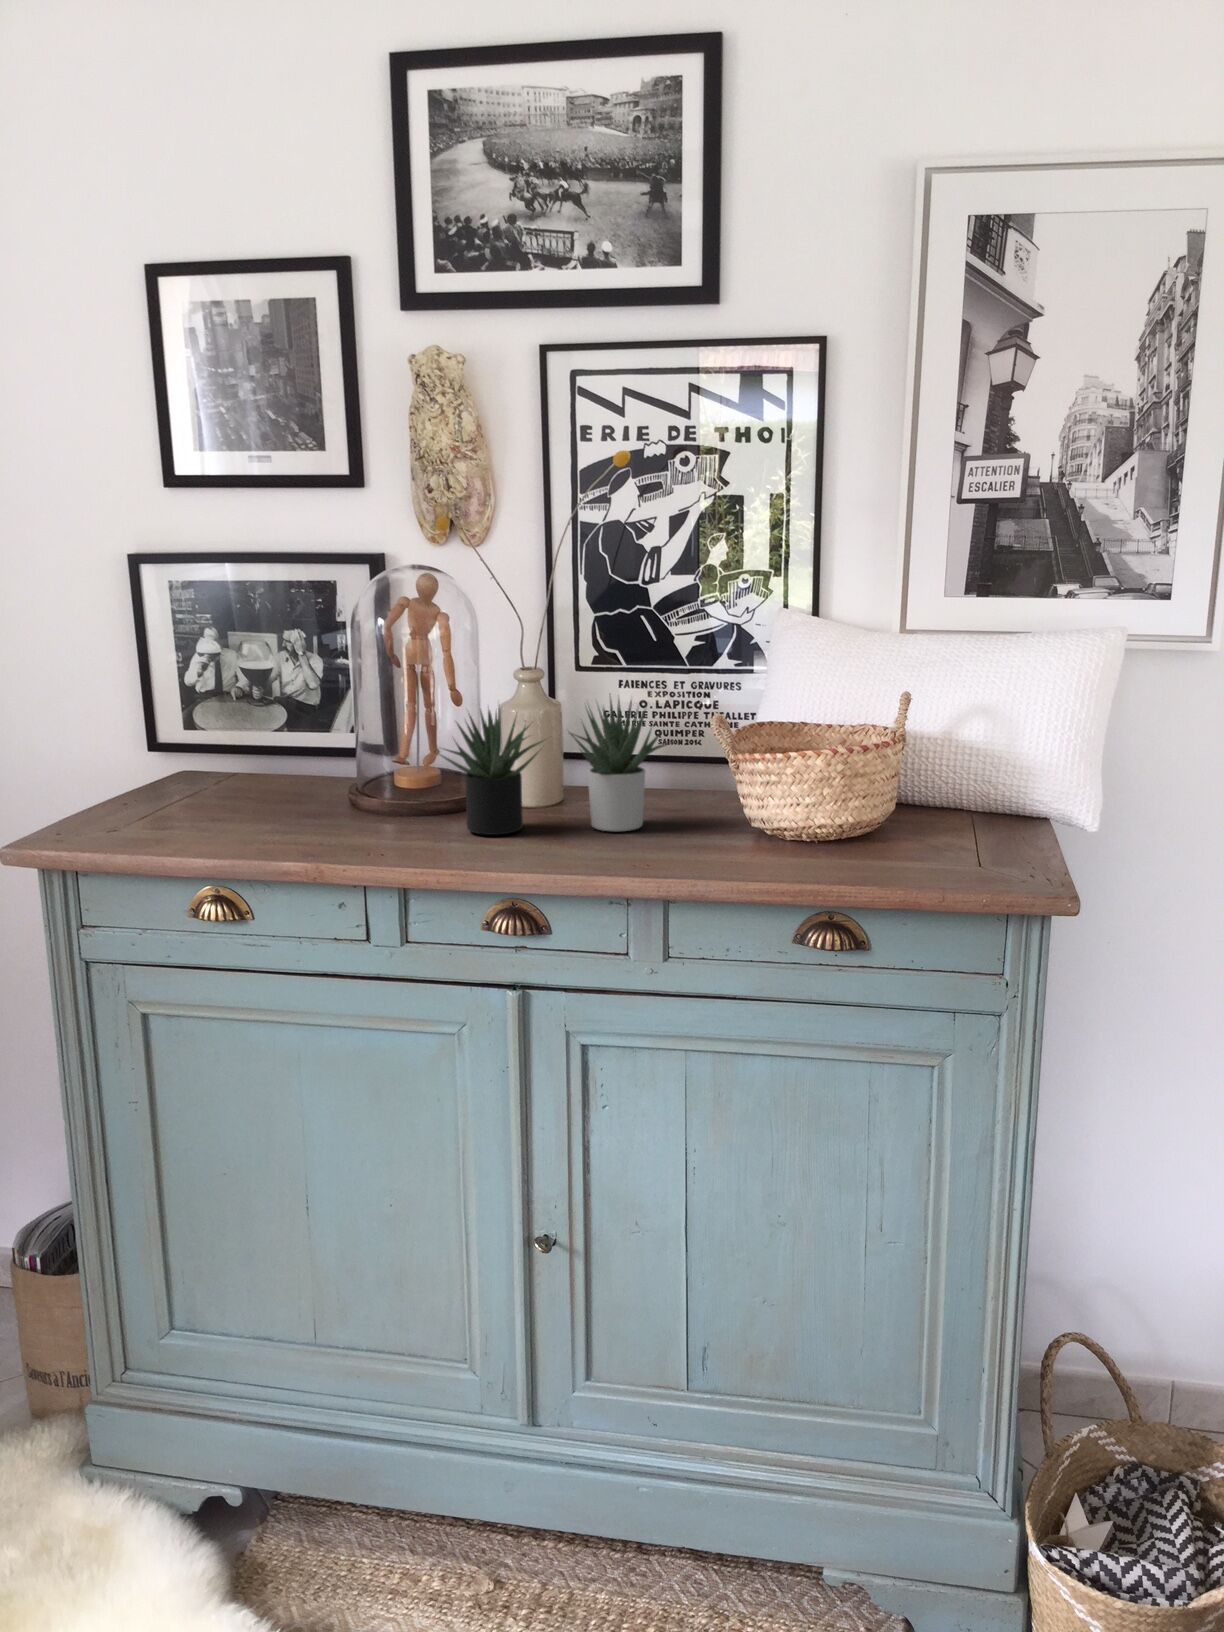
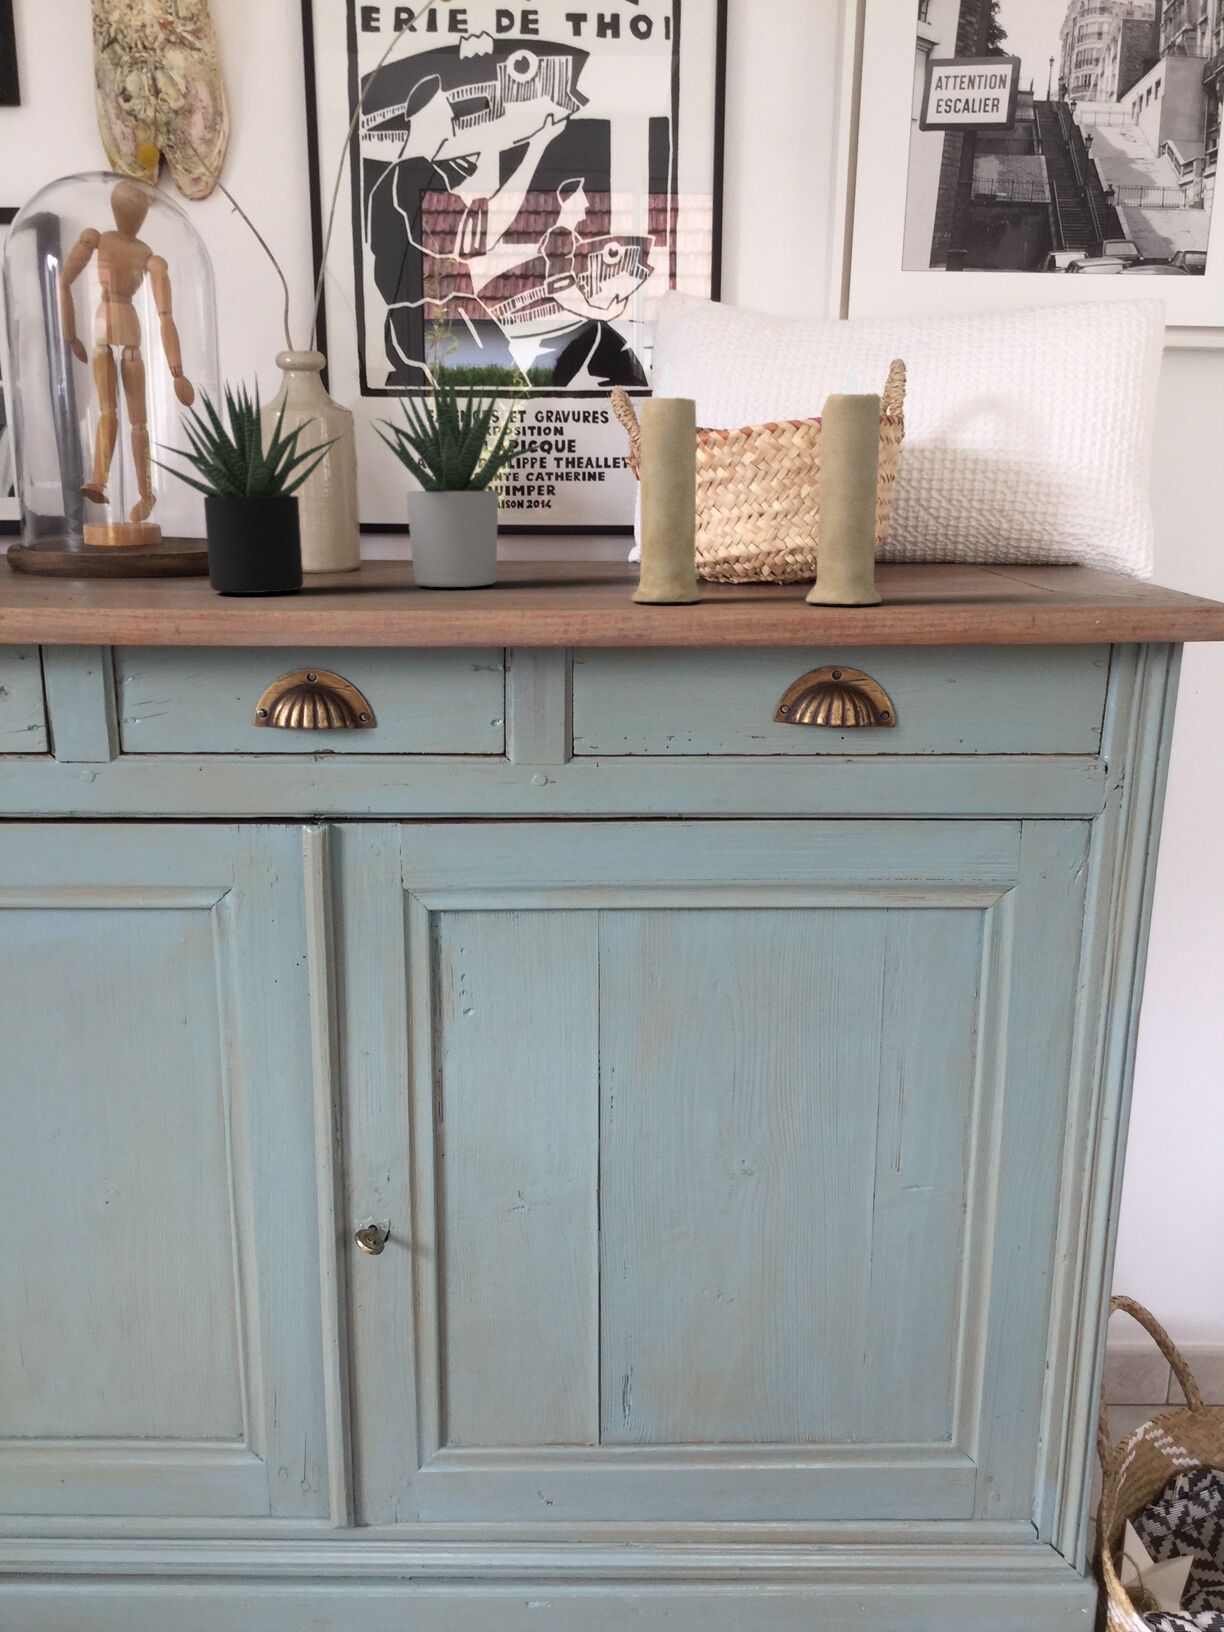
candle: none [714,714,869,871] -> present [630,361,882,604]

